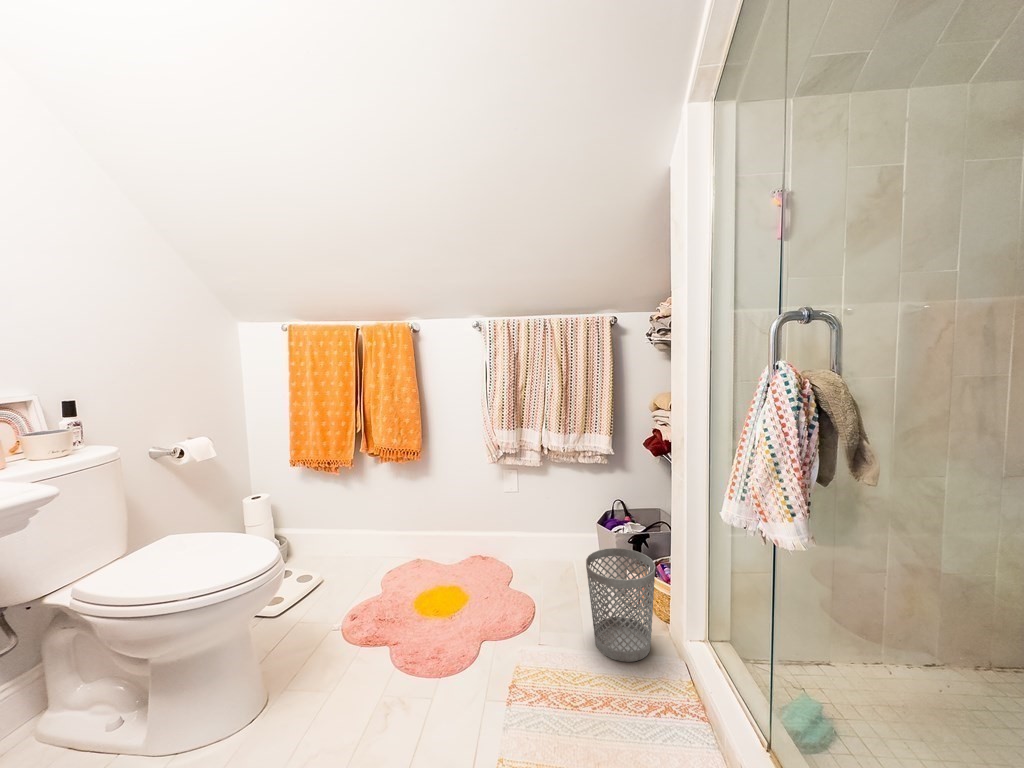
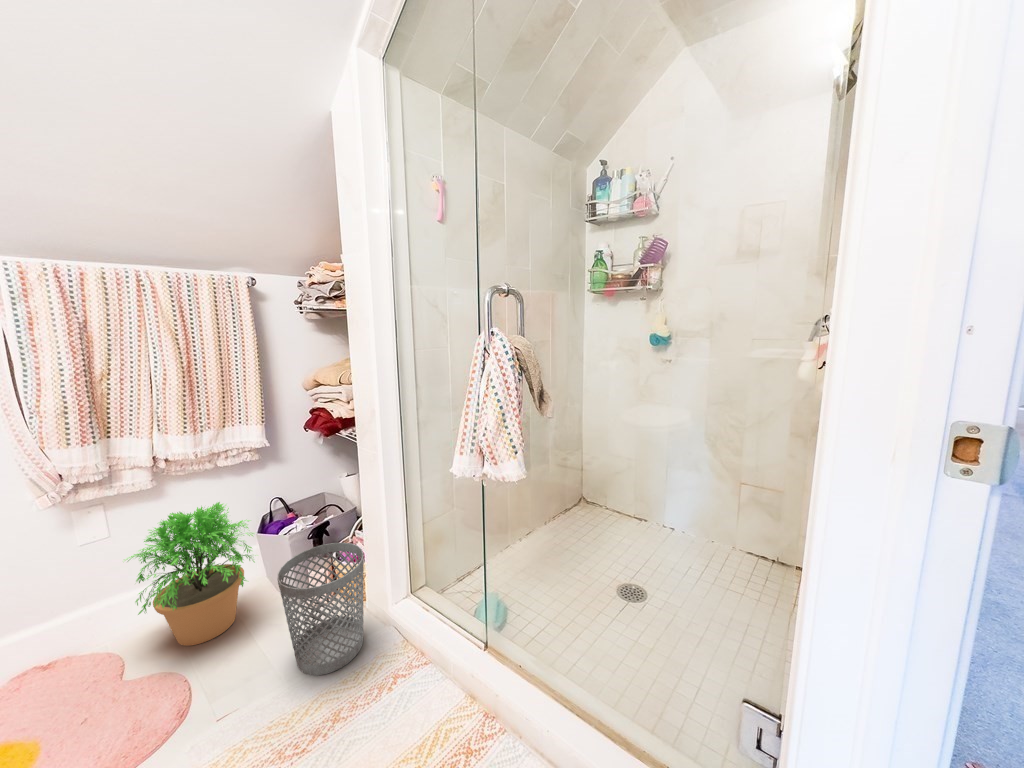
potted plant: none [520,487,593,588] -> present [126,502,254,646]

